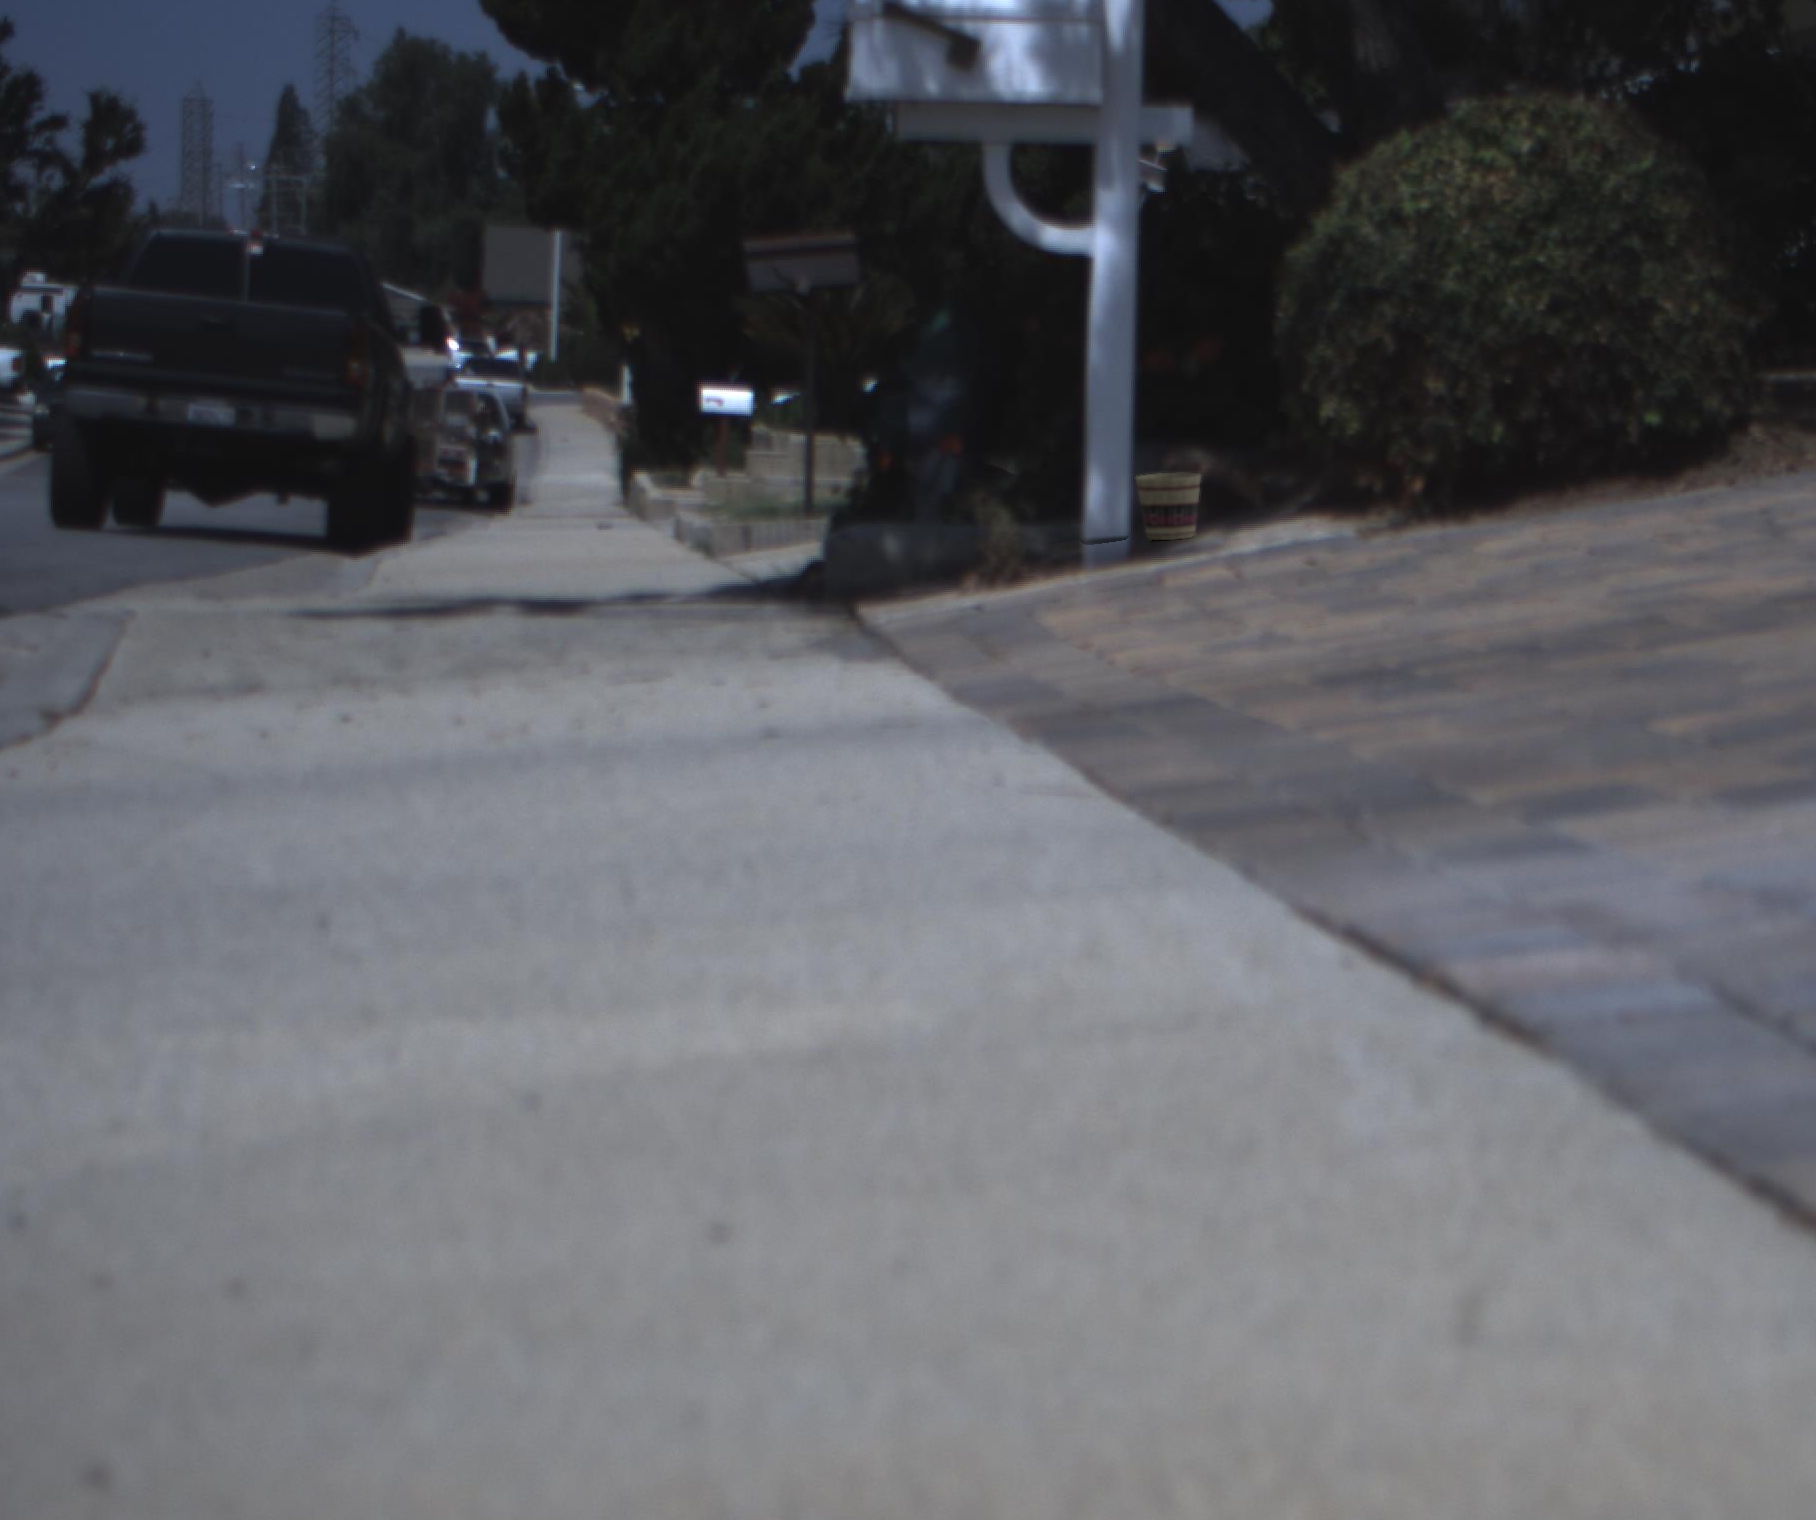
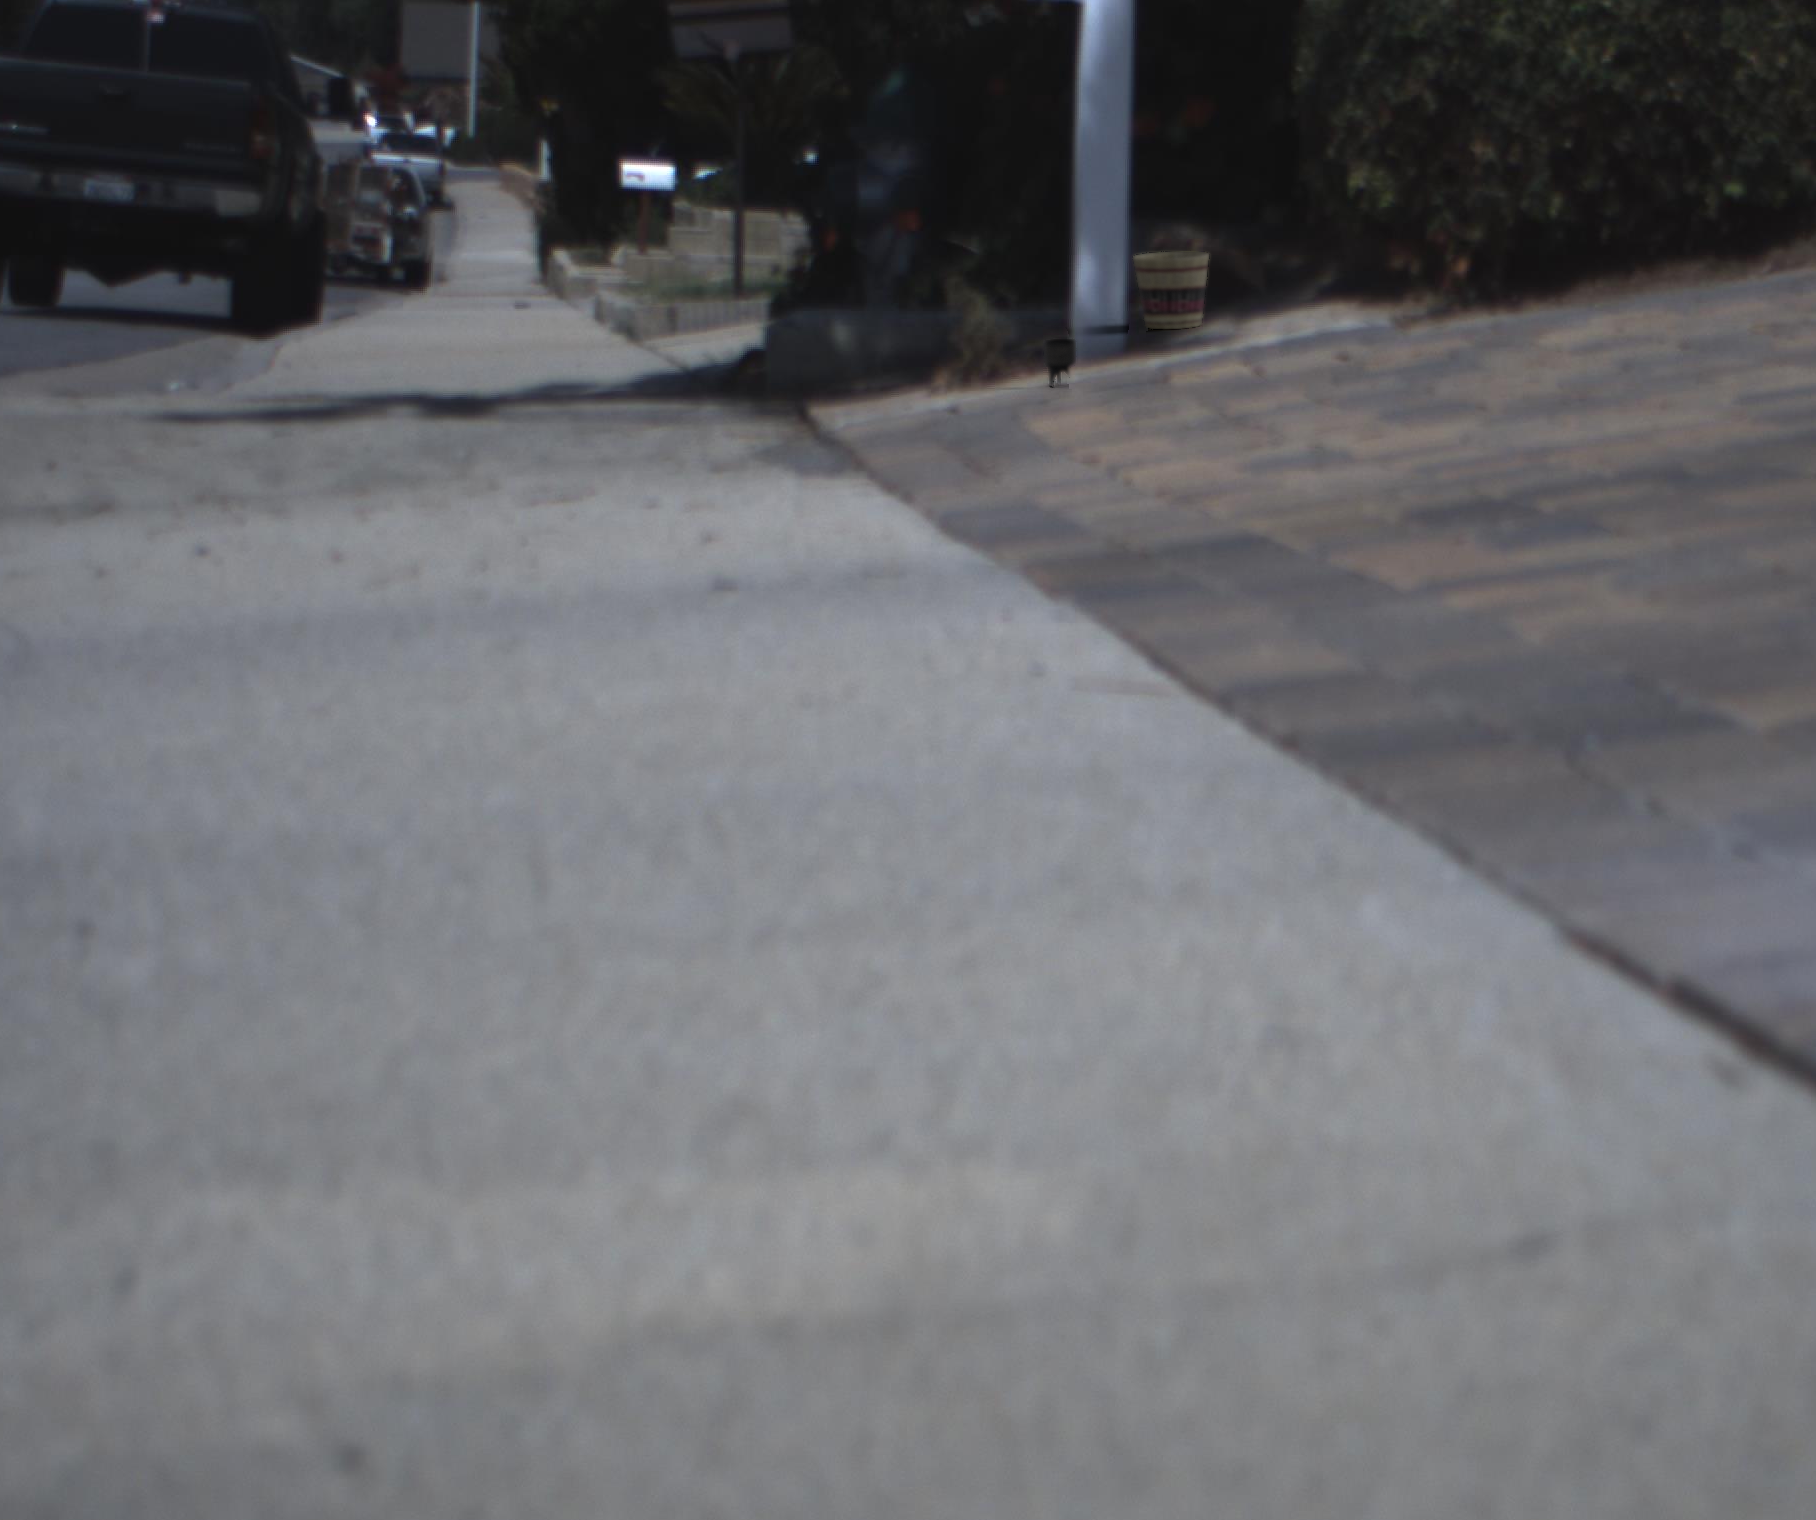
planter: none [1057,548,1086,591] -> present [1043,339,1076,386]

